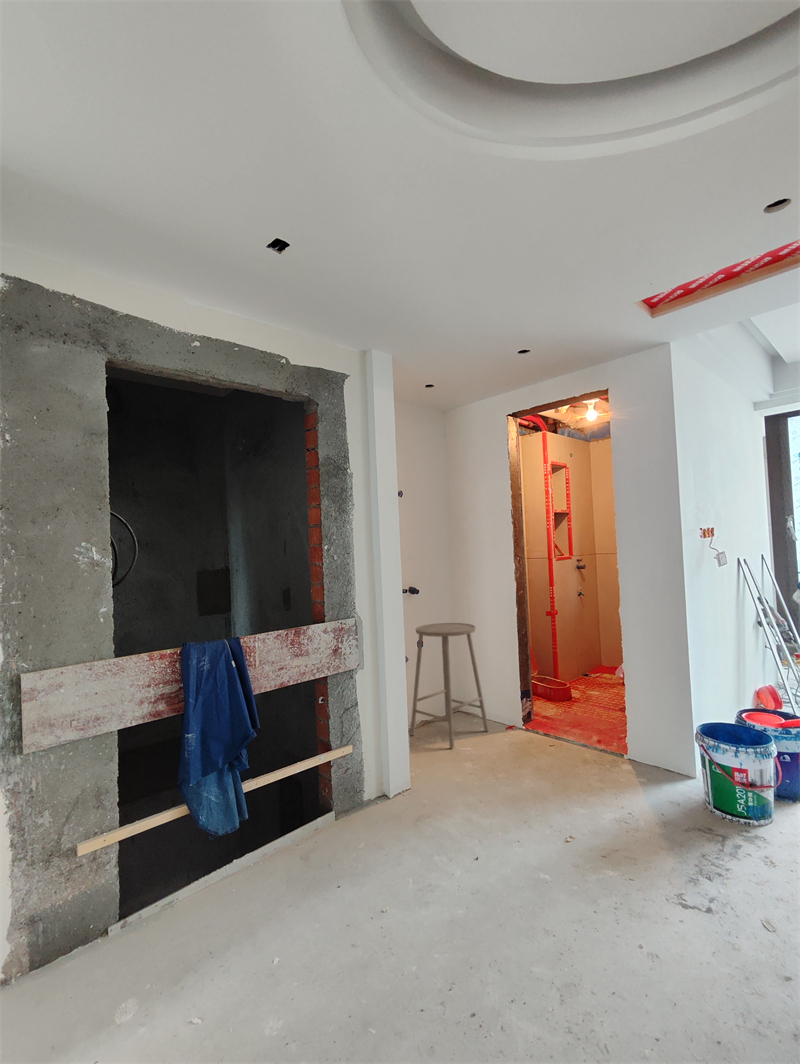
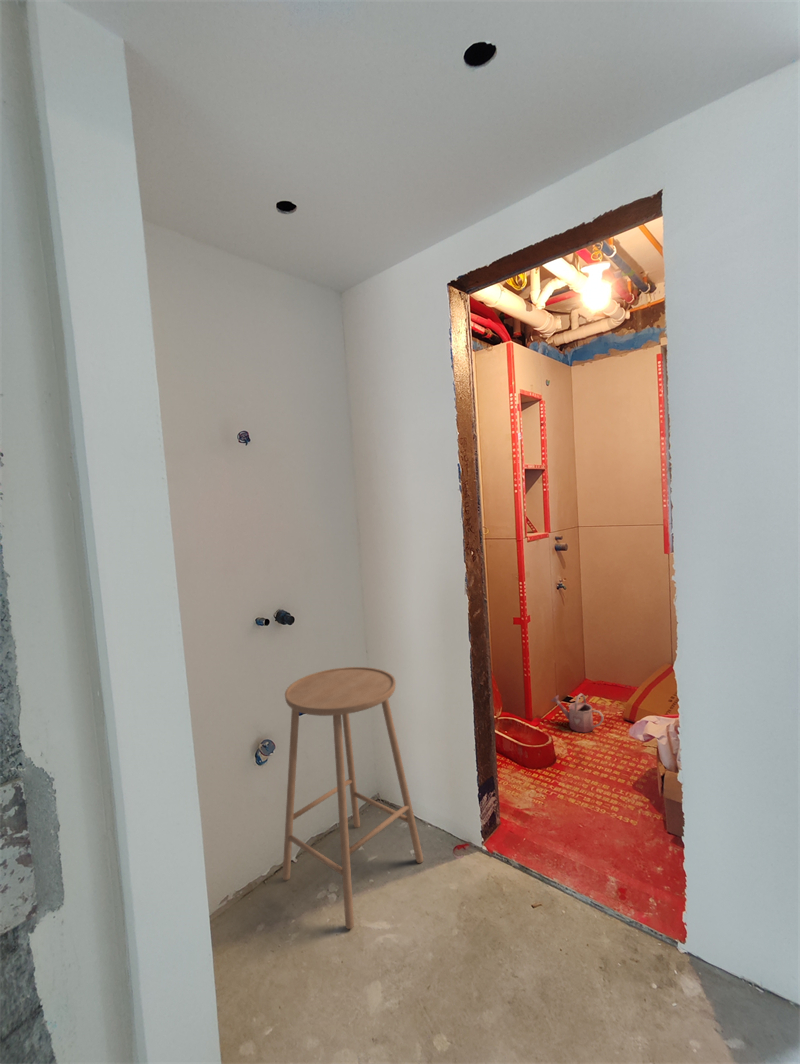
watering can: none [572,664,607,689] -> present [551,694,604,733]

